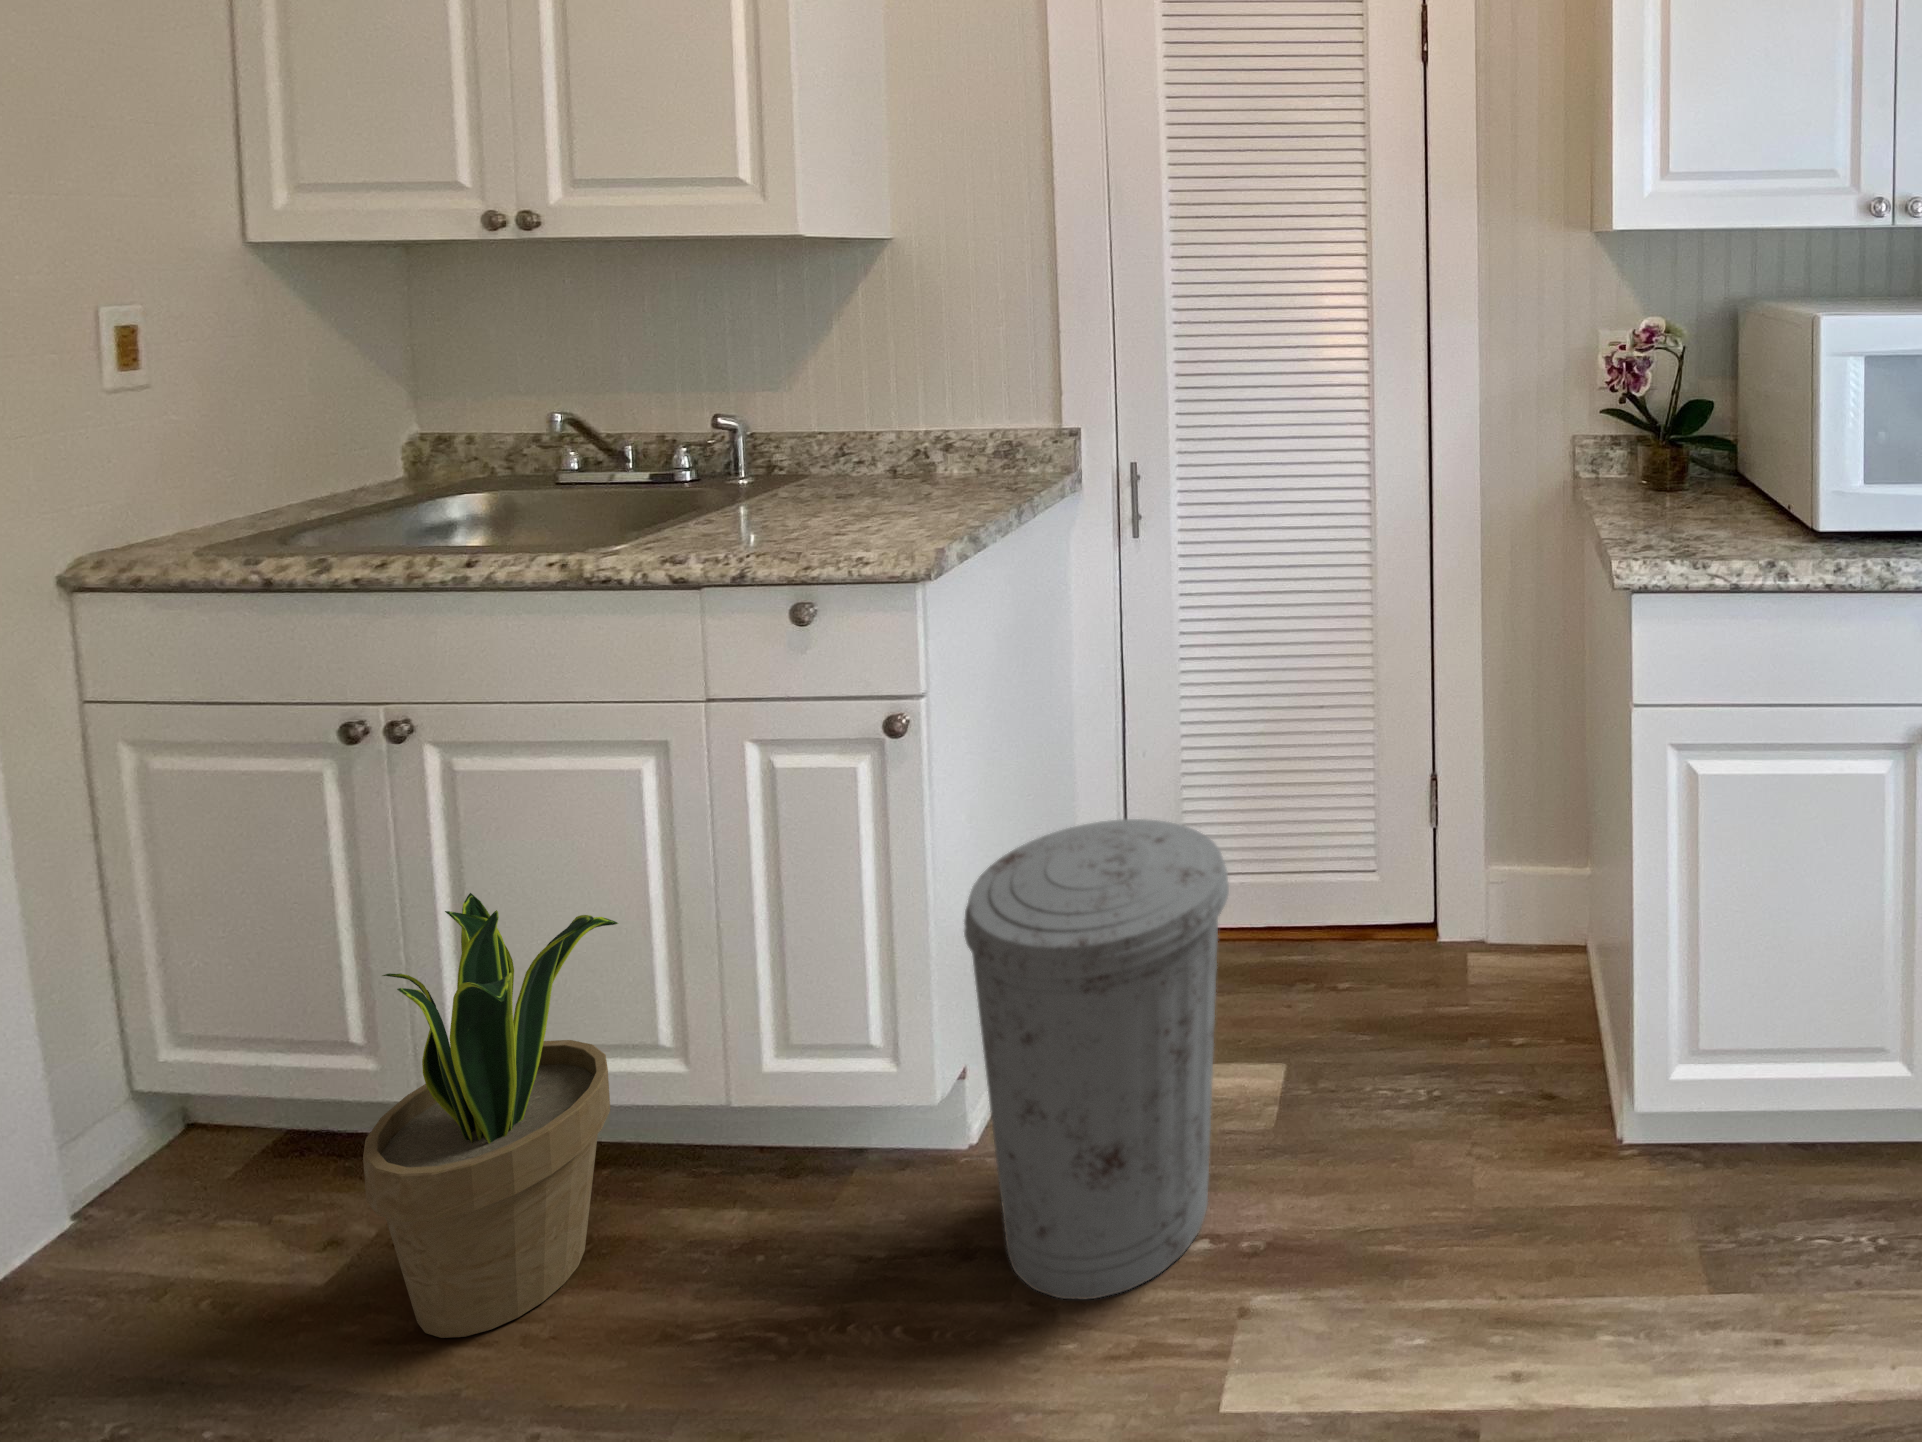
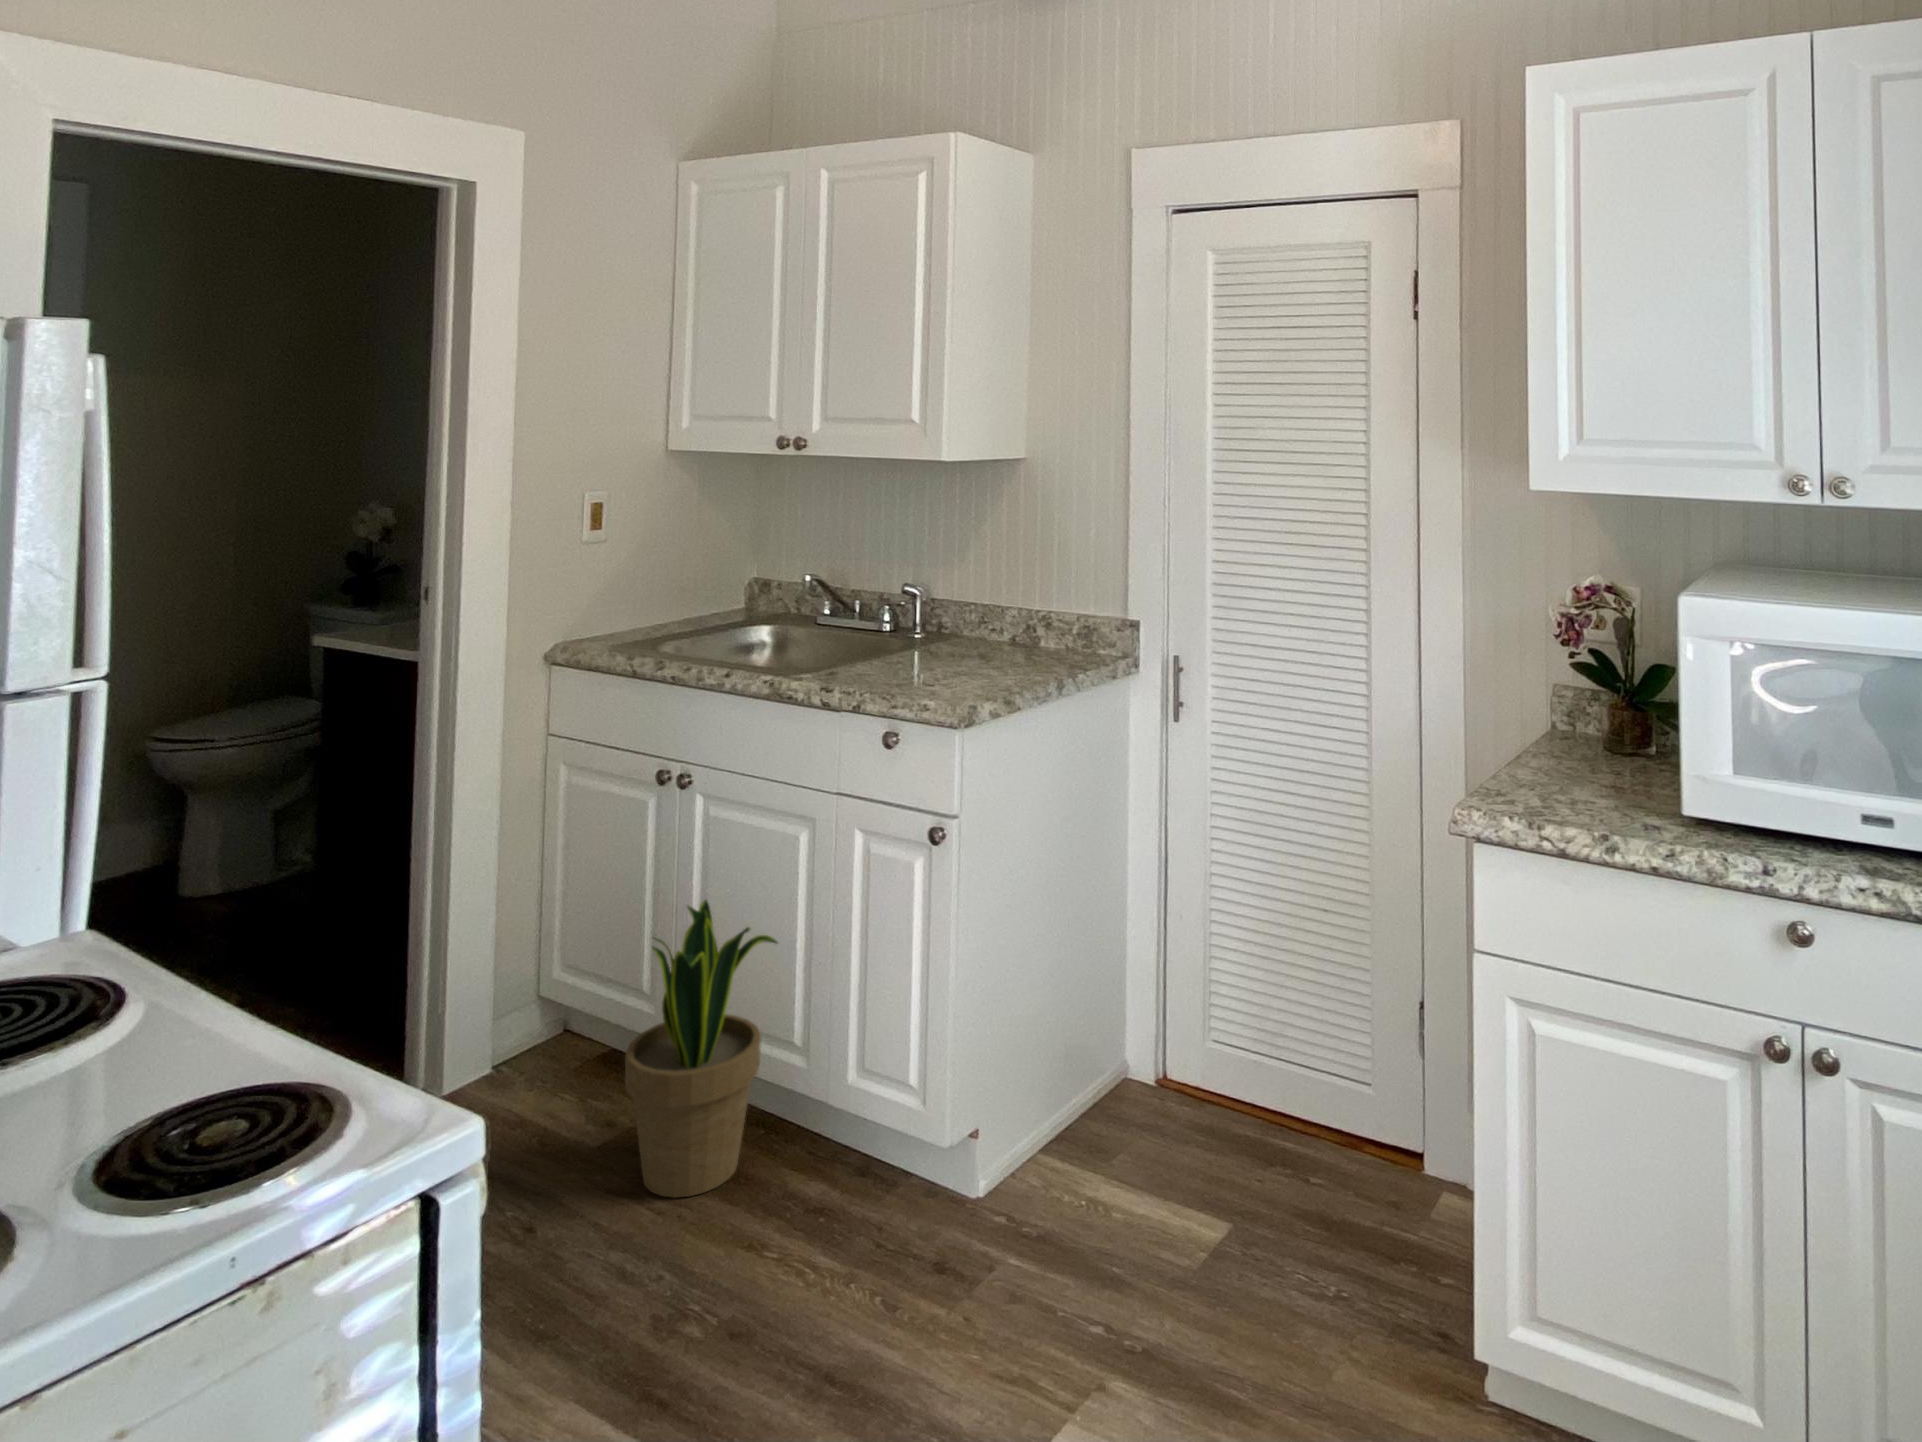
trash can: present [964,819,1229,1299] -> none [948,950,1147,1334]

